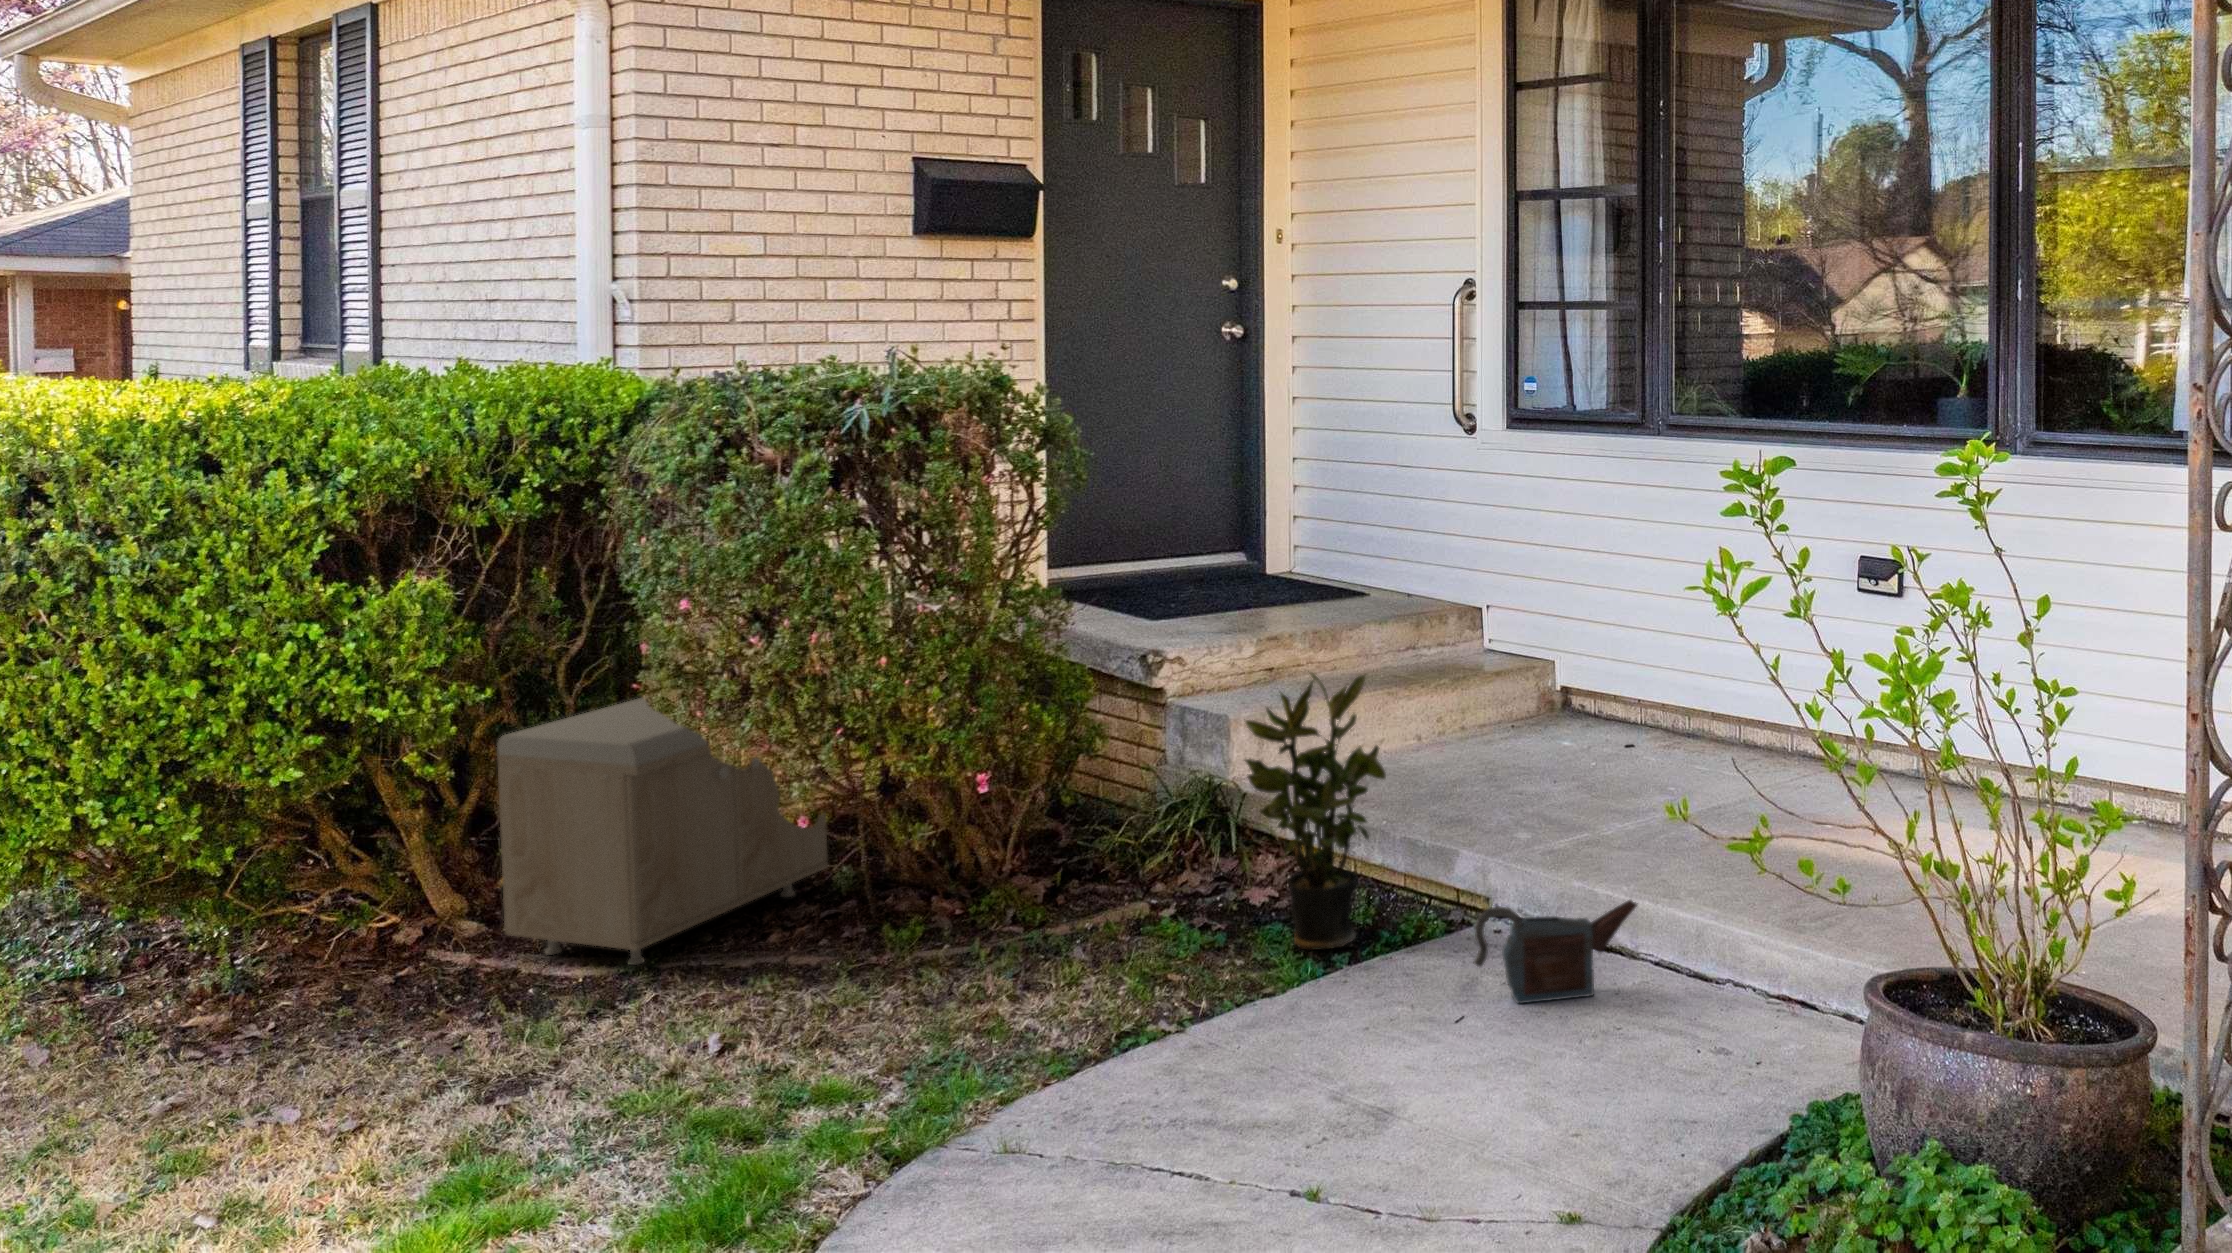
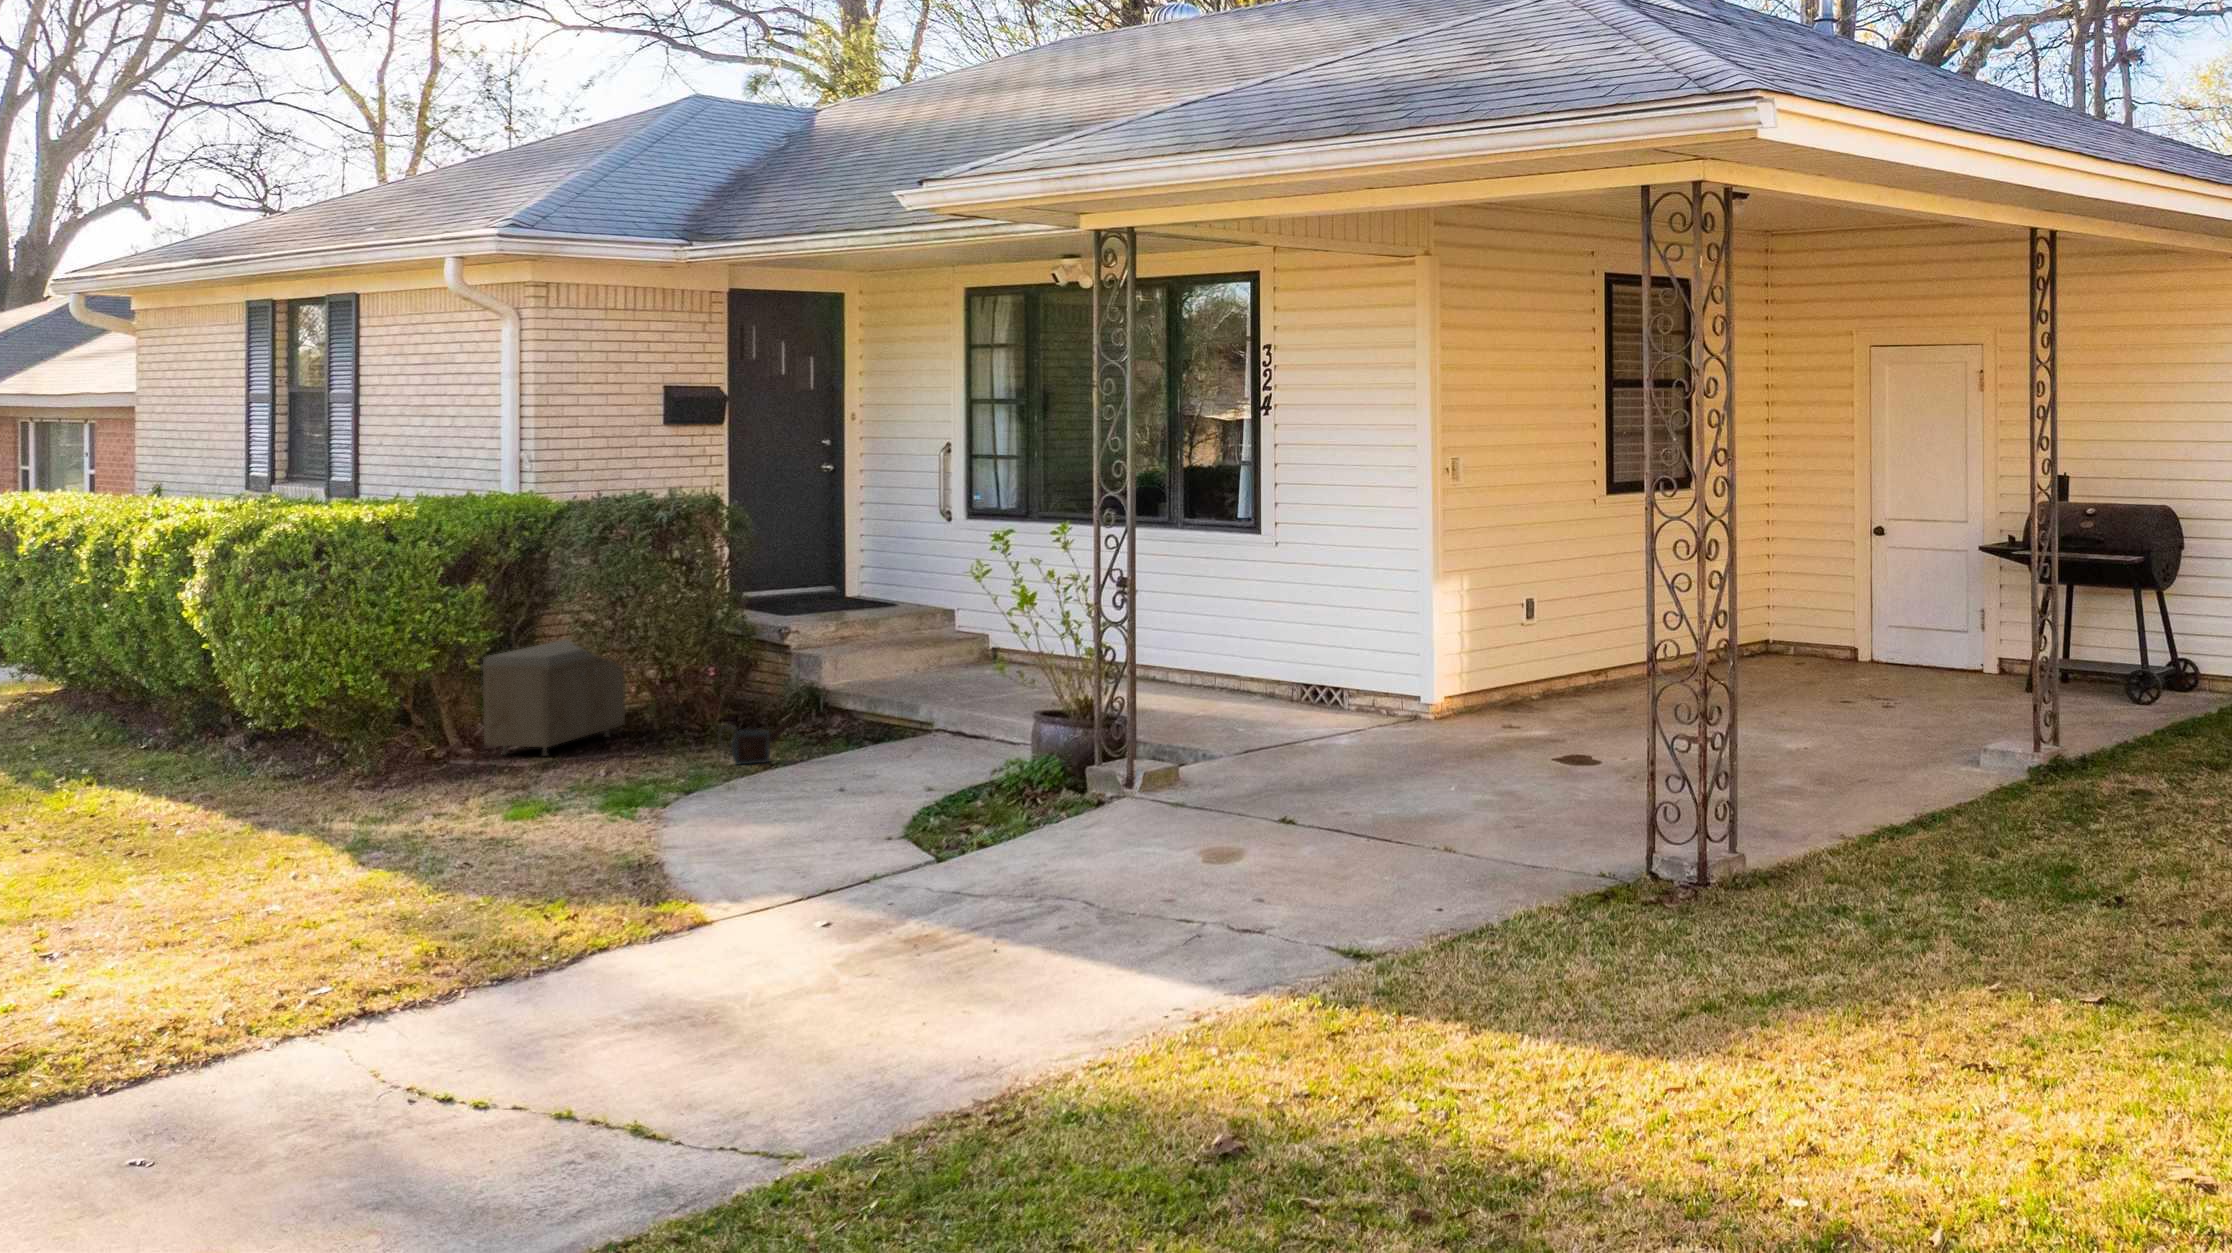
potted plant: present [1245,673,1386,950] -> none [816,624,880,743]
watering can: present [1474,900,1638,1004] -> present [717,723,790,765]

